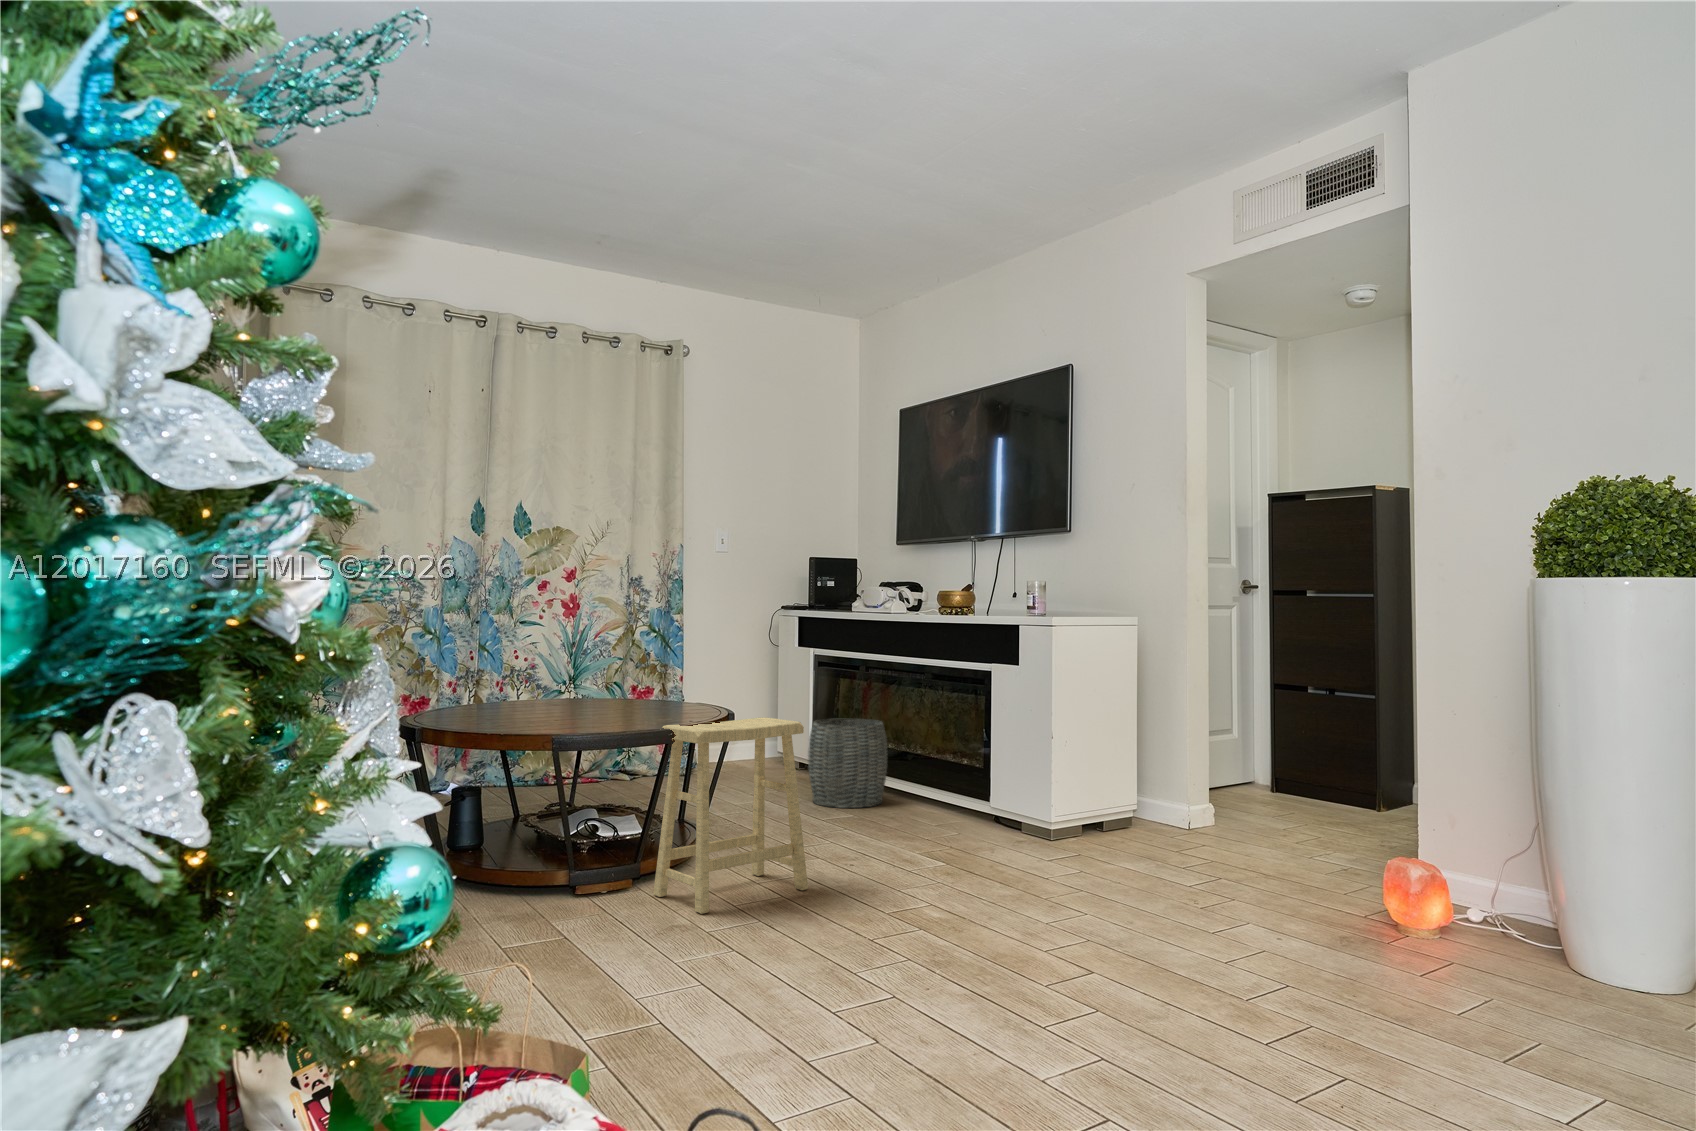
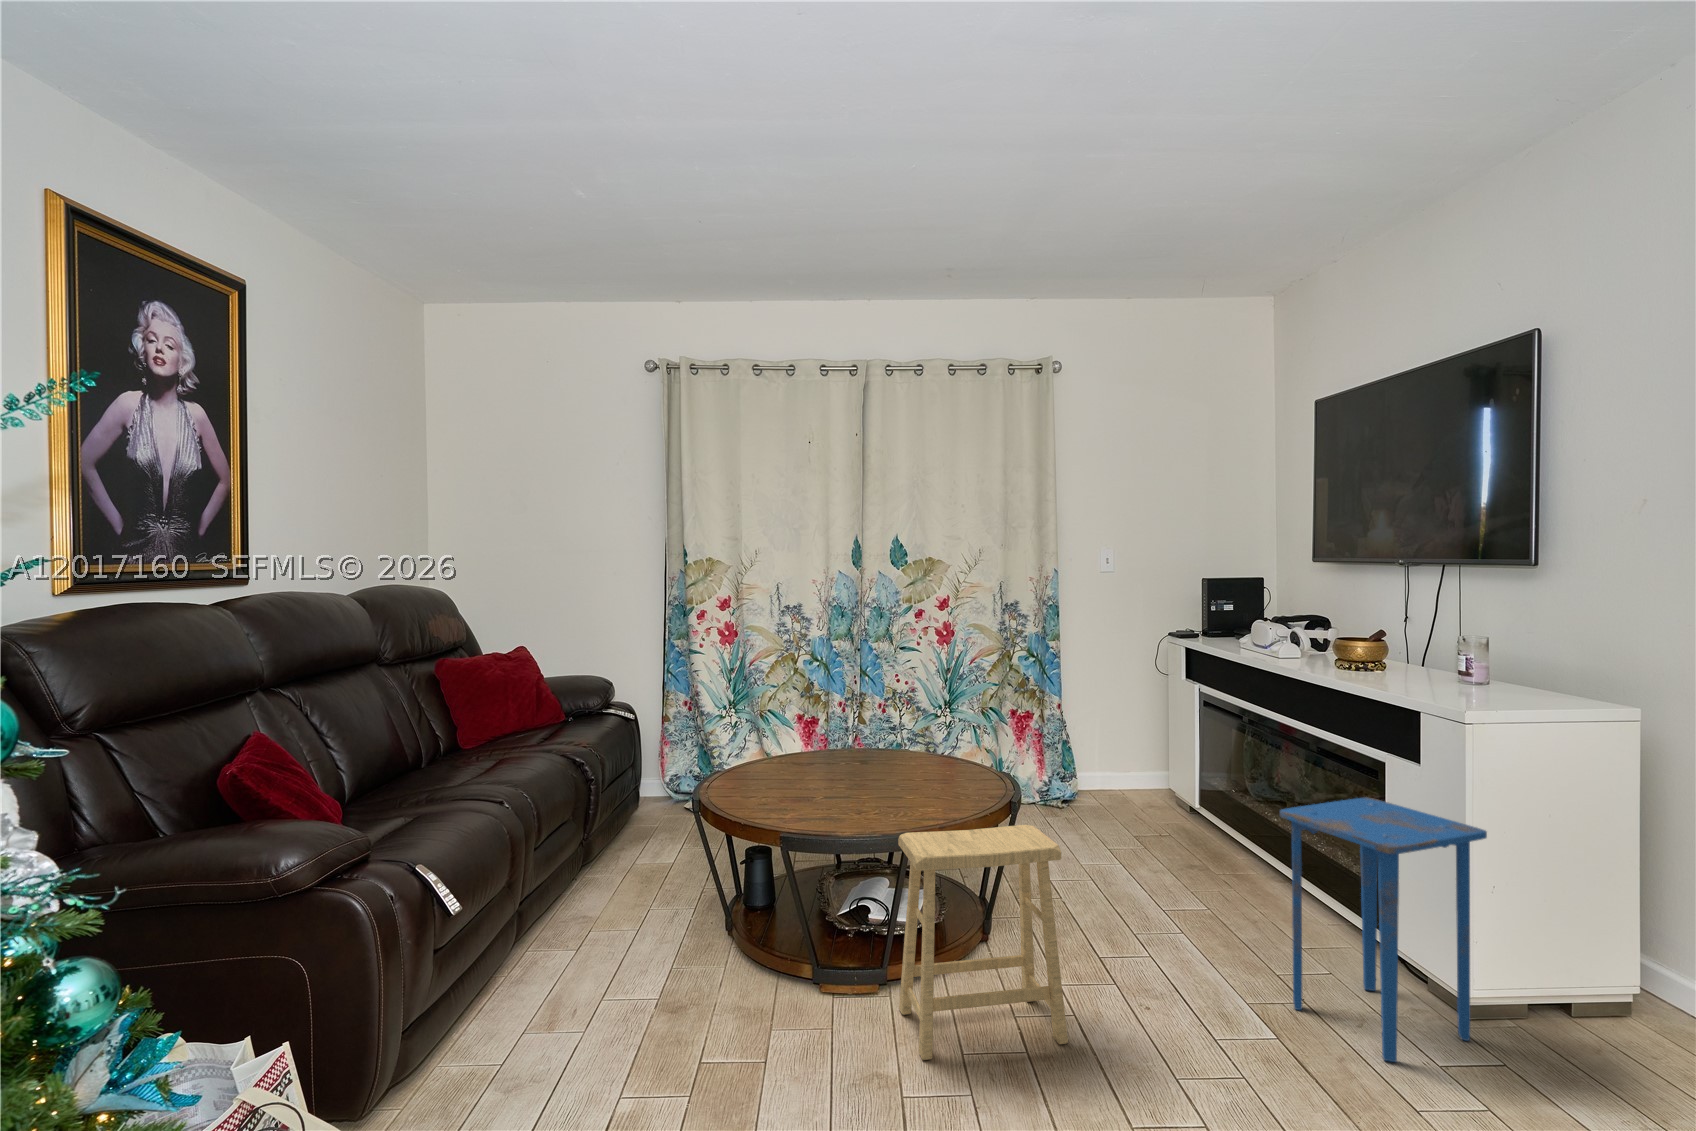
side table: none [939,691,1068,863] -> present [1280,797,1487,1062]
woven basket: present [808,719,887,808] -> none [1168,777,1266,892]

